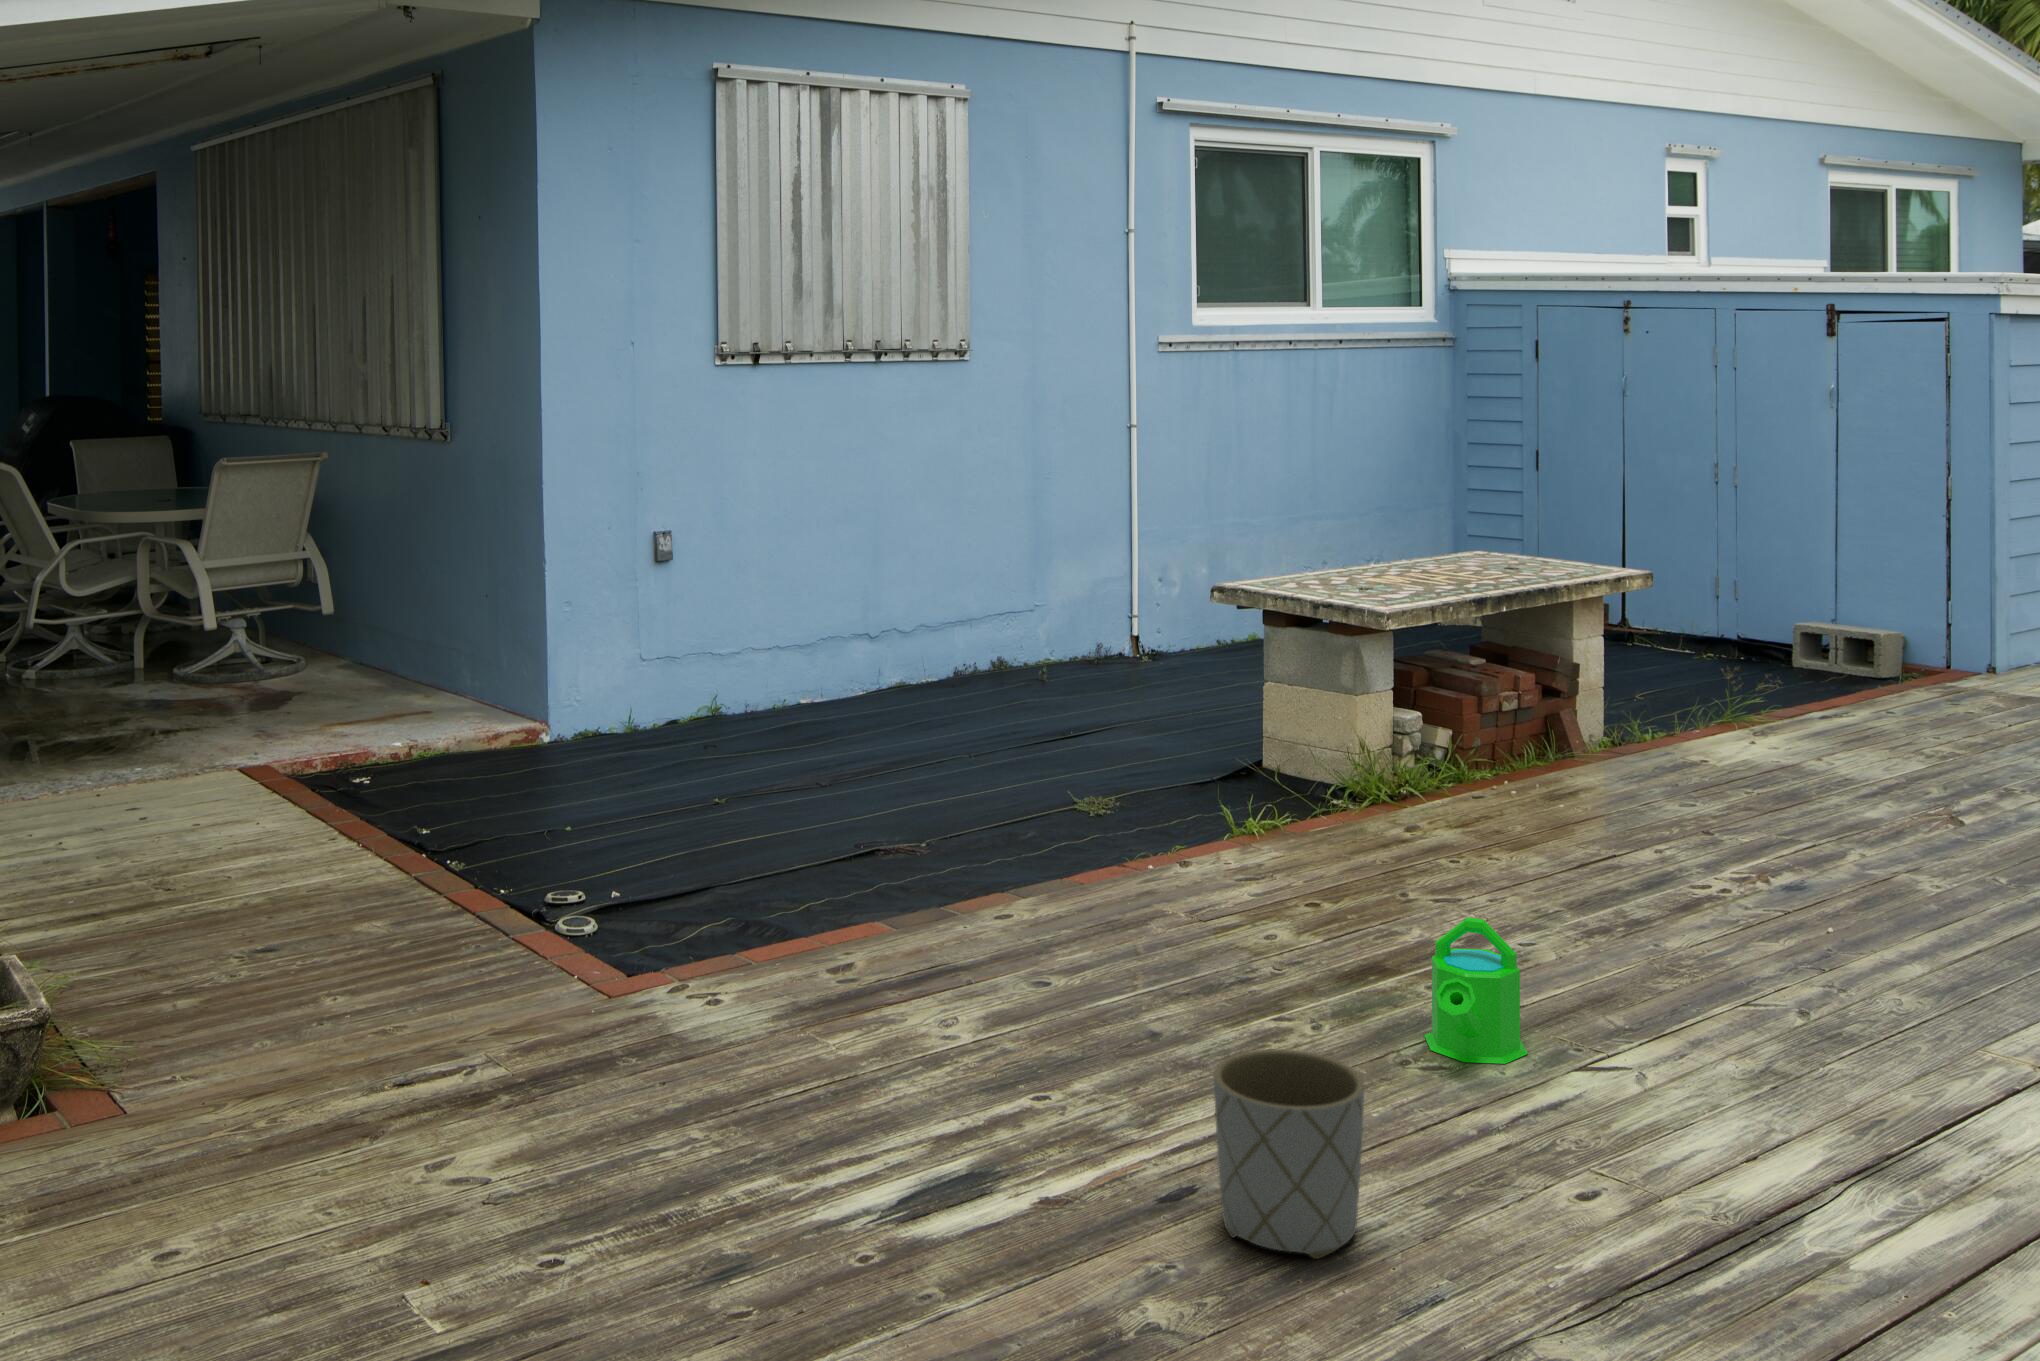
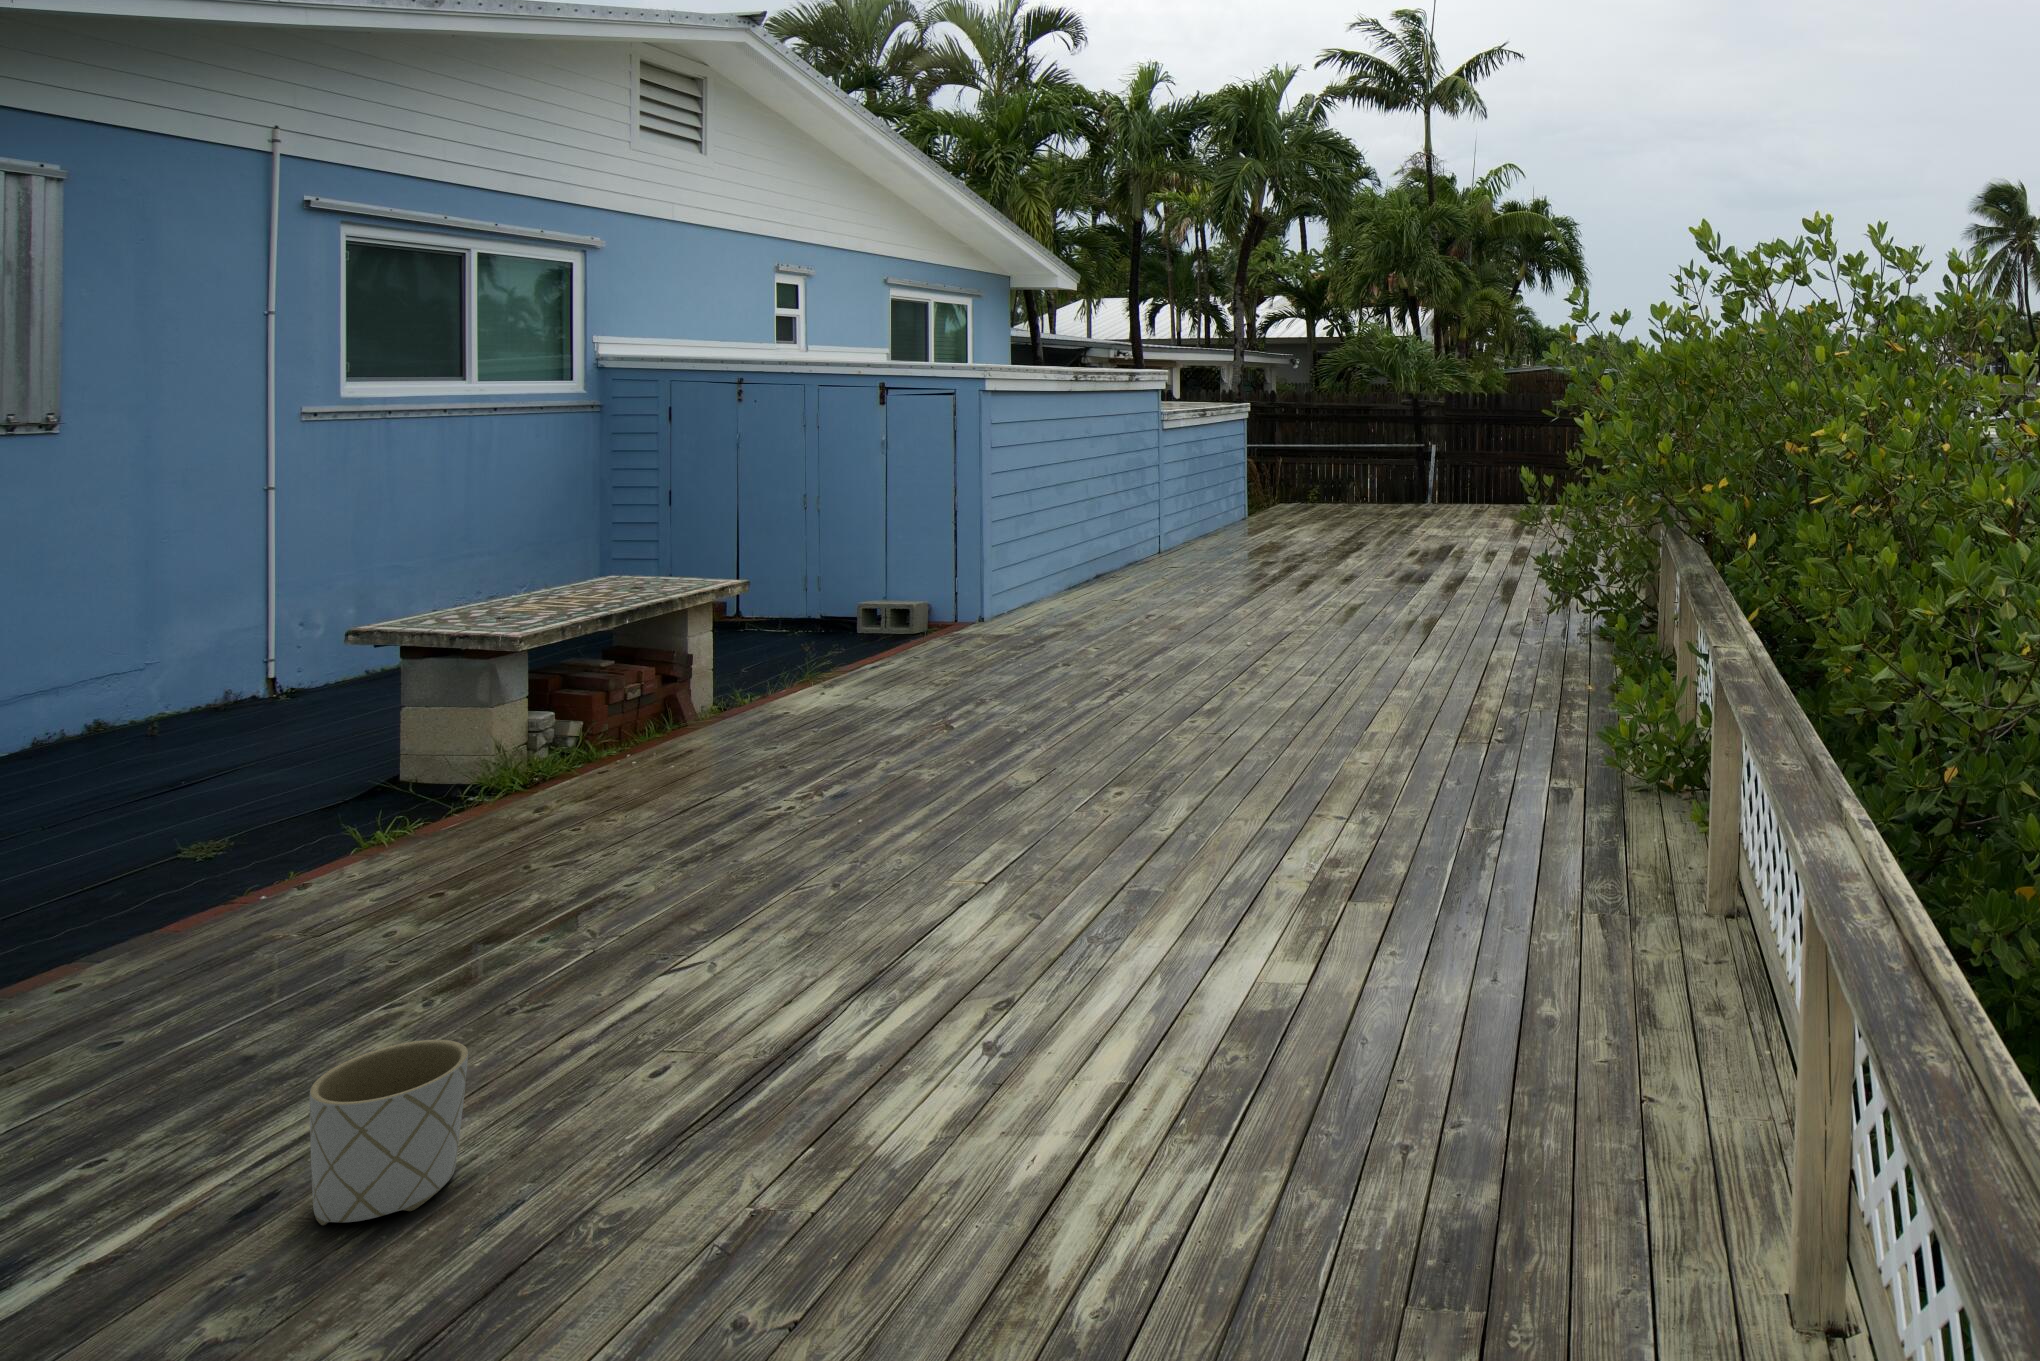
watering can: present [1424,917,1528,1064] -> none [533,883,625,997]

